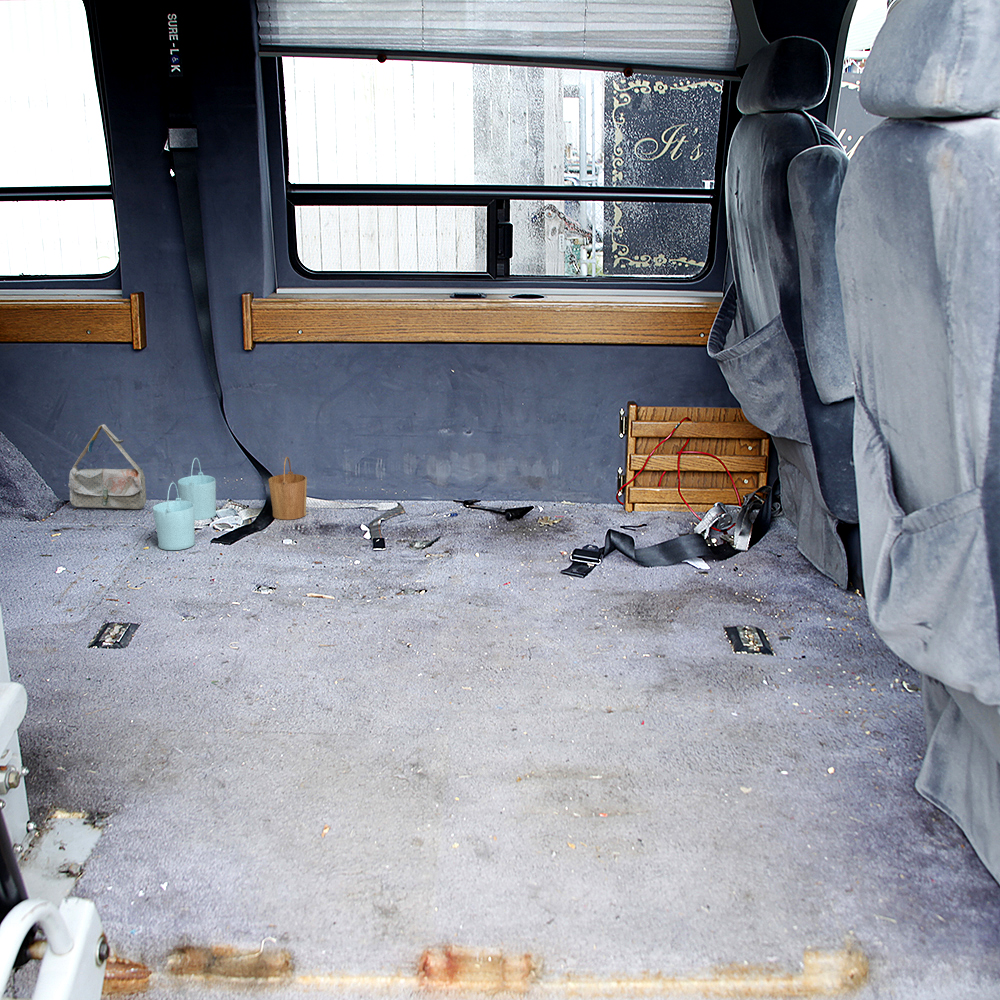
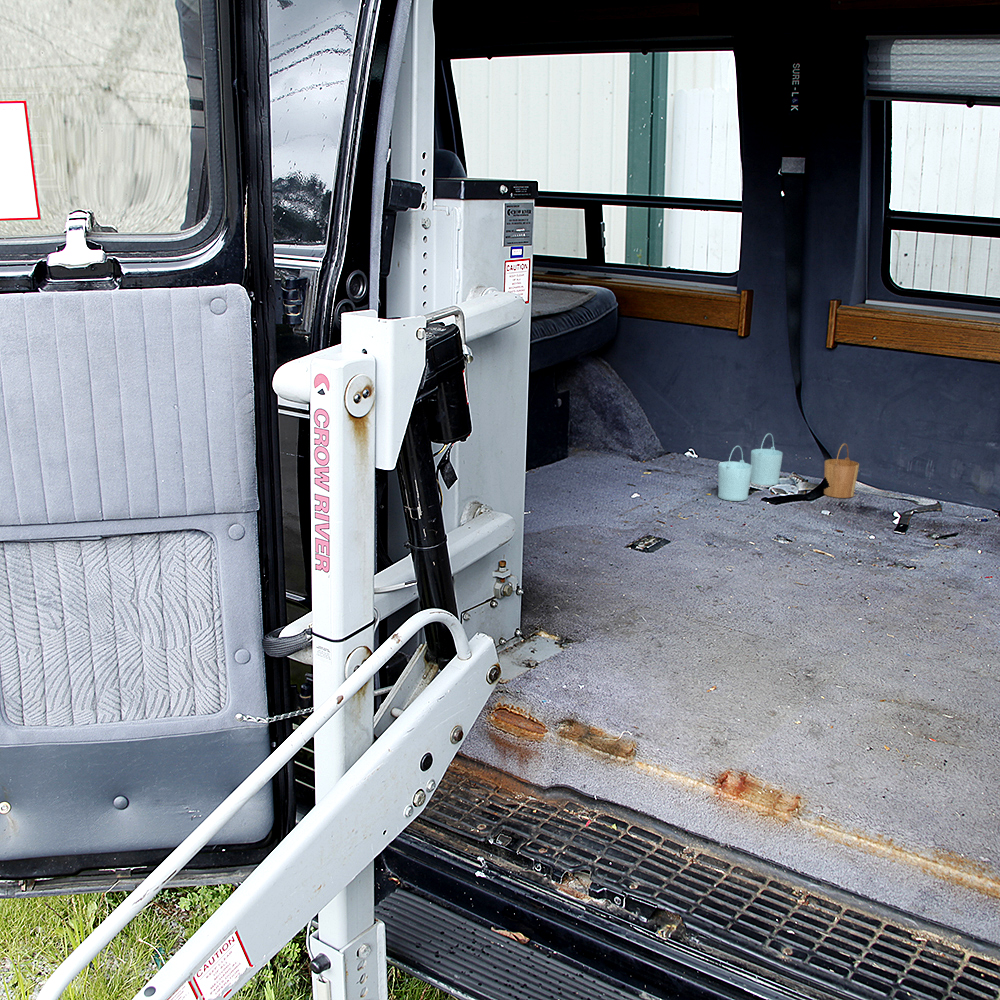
bag: present [68,424,146,509] -> none [671,397,730,470]

